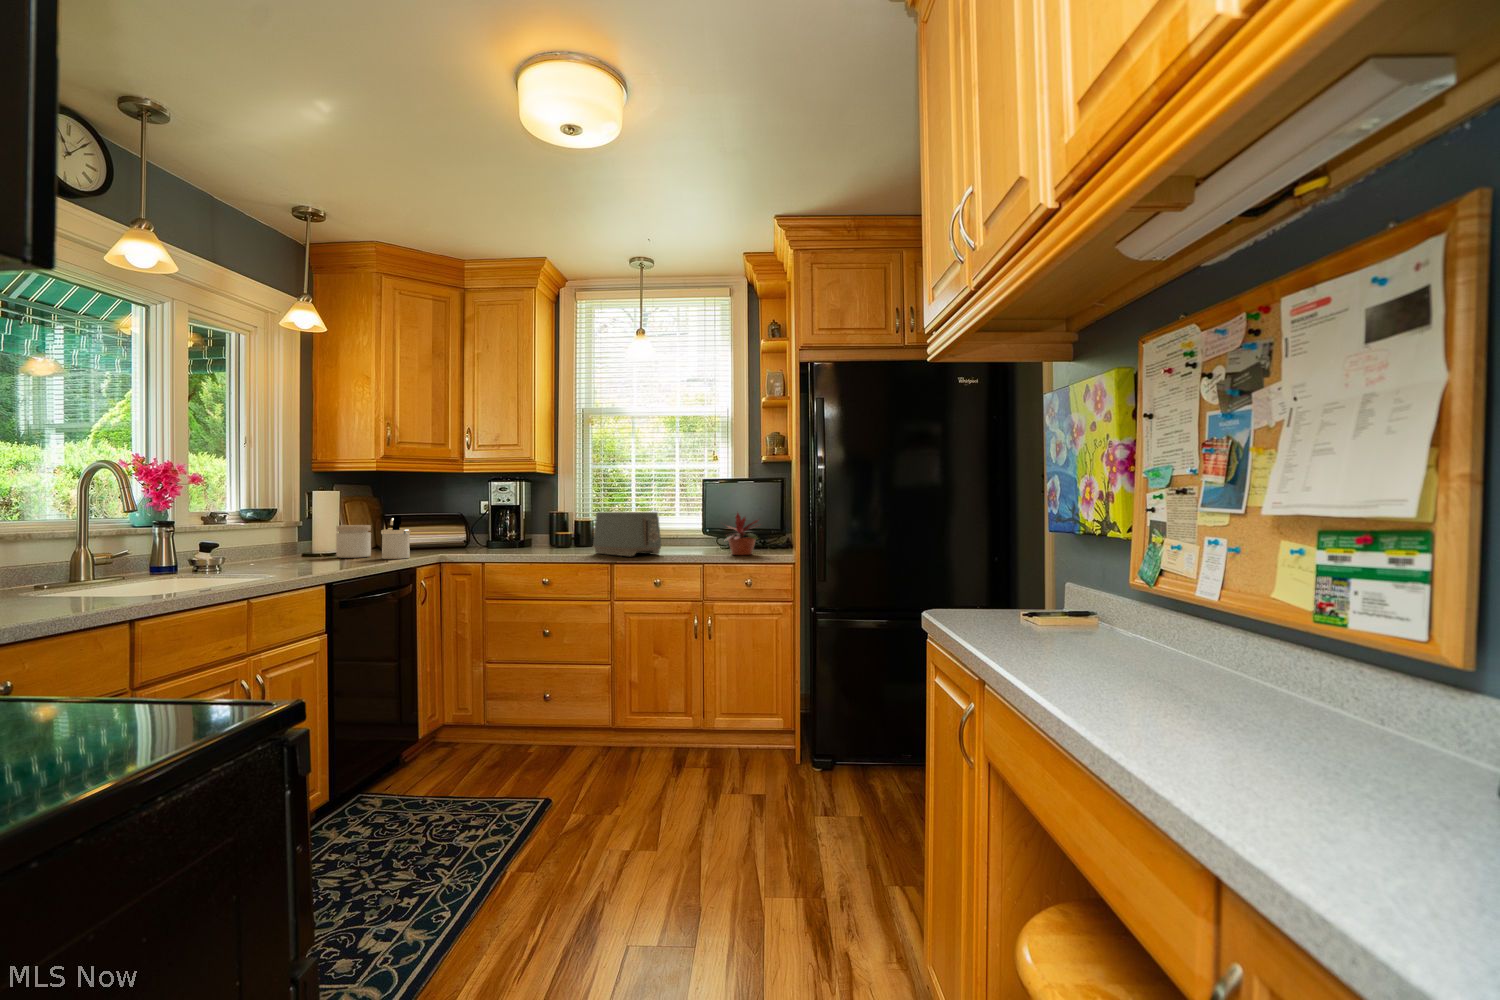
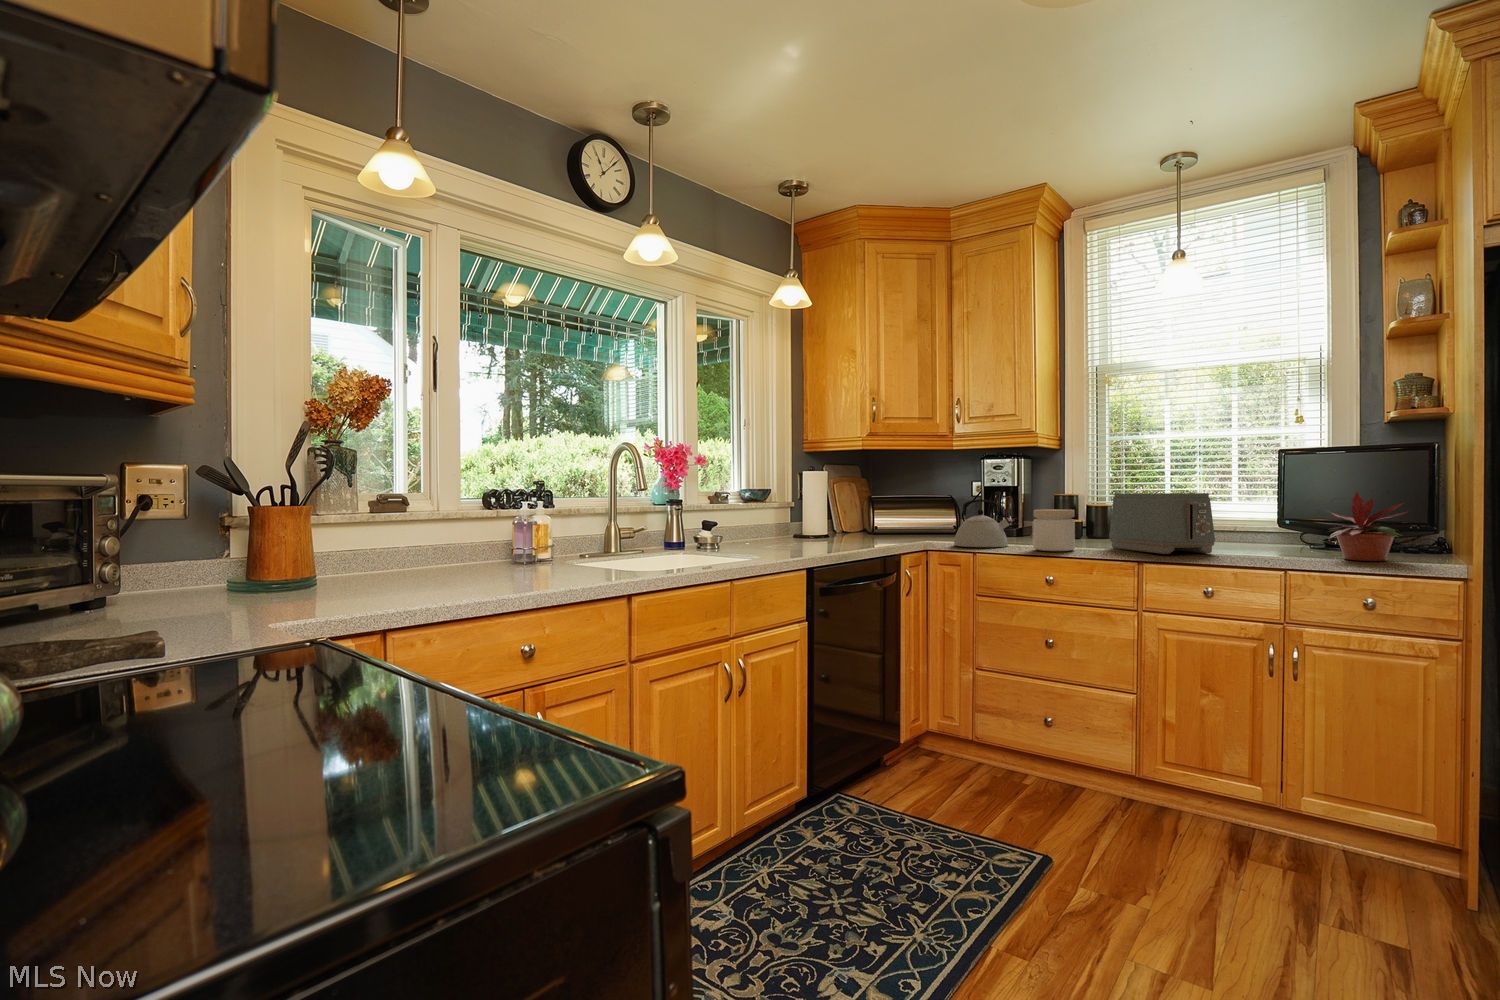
soap dispenser: present [381,515,411,559] -> none [862,497,891,544]
kettle: none [470,517,518,557] -> present [954,500,1010,547]
jar: present [336,525,371,558] -> present [1034,510,1075,551]

